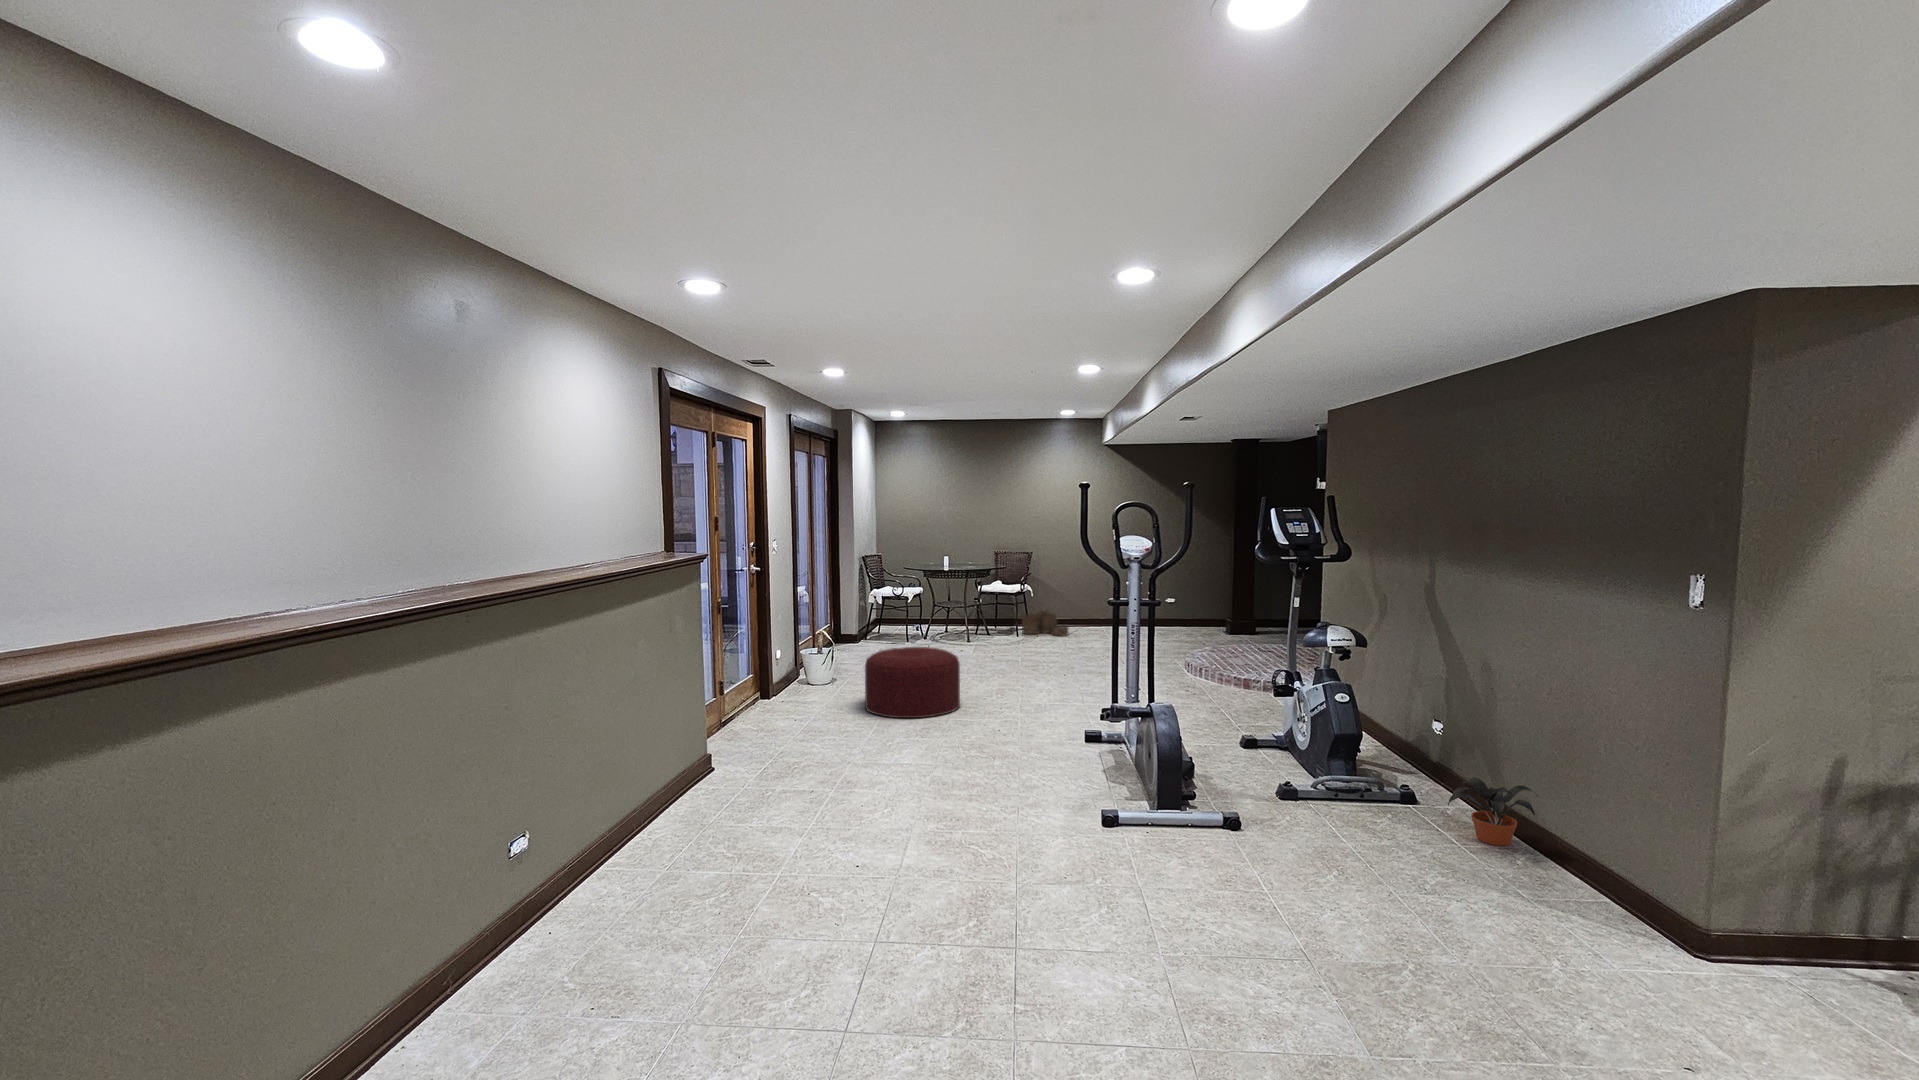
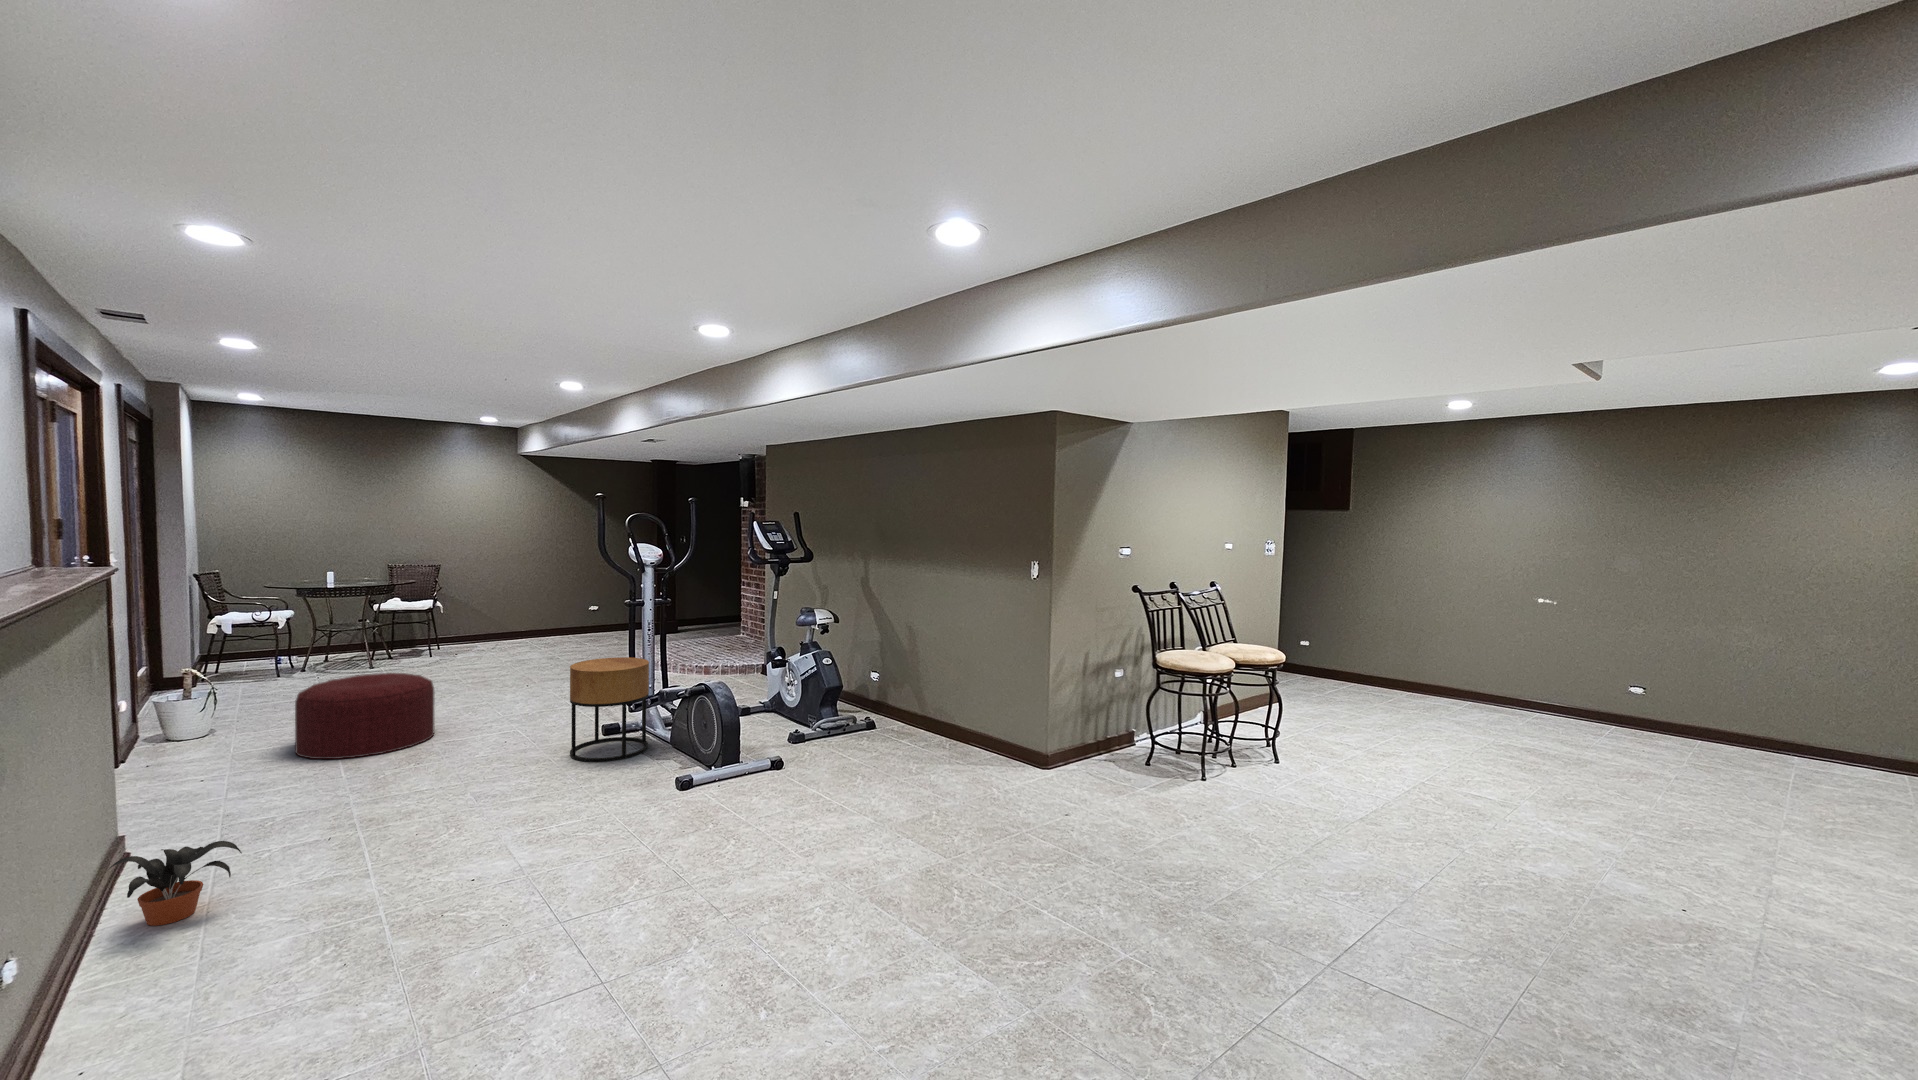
woven basket: present [1022,611,1069,636] -> none [436,625,497,654]
side table: none [1036,657,1115,771] -> present [570,657,649,762]
potted plant: present [1448,777,1538,846] -> present [109,841,242,926]

